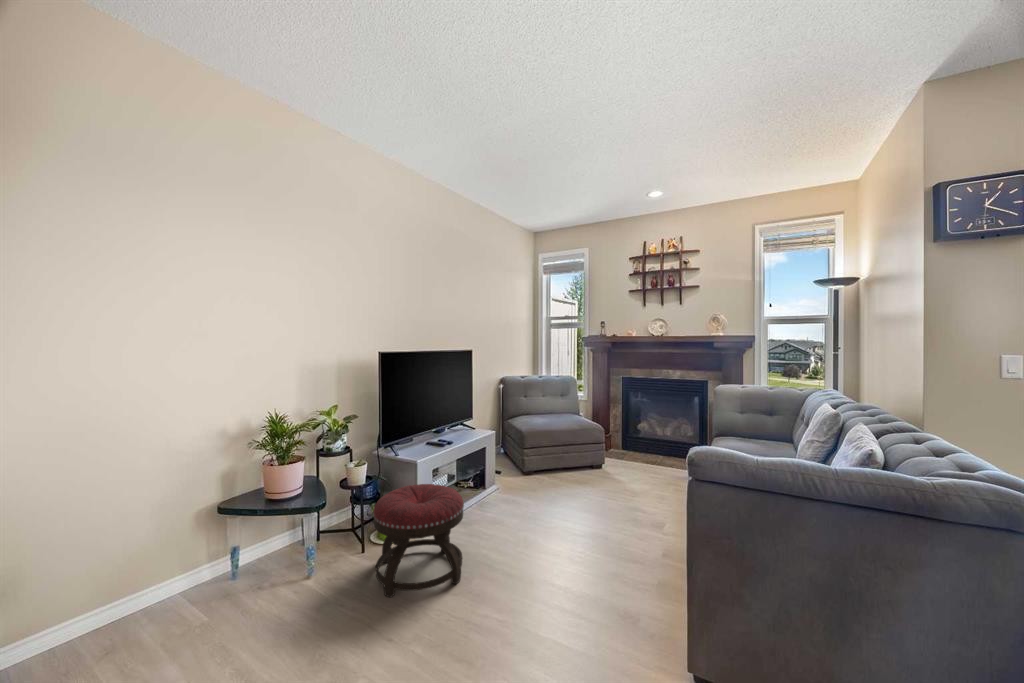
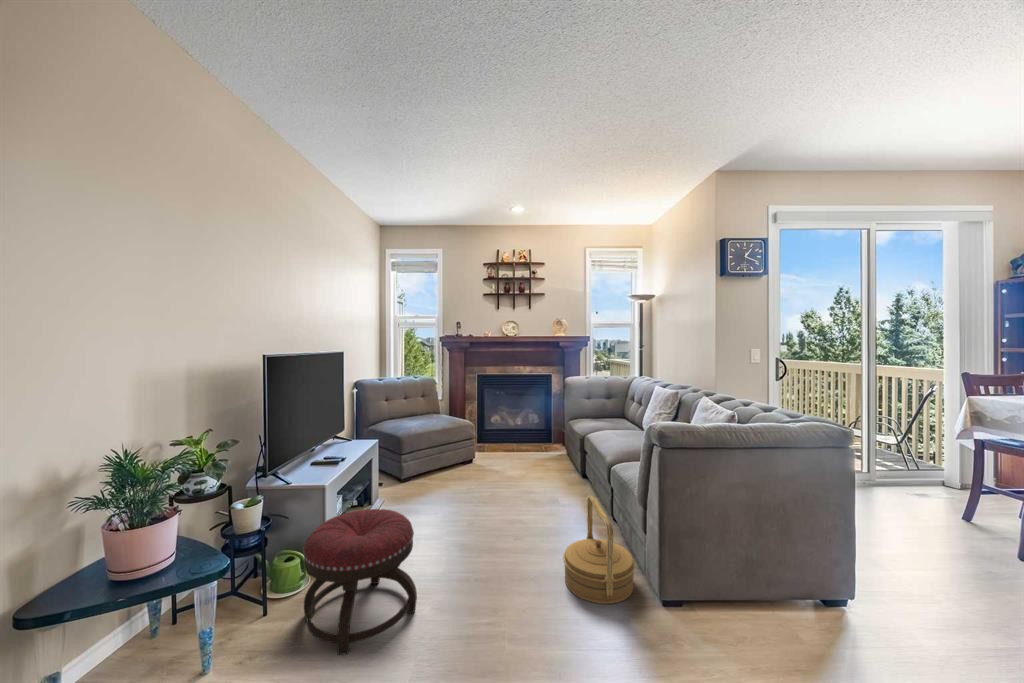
woven basket: none [608,515,695,645] -> present [563,495,635,604]

